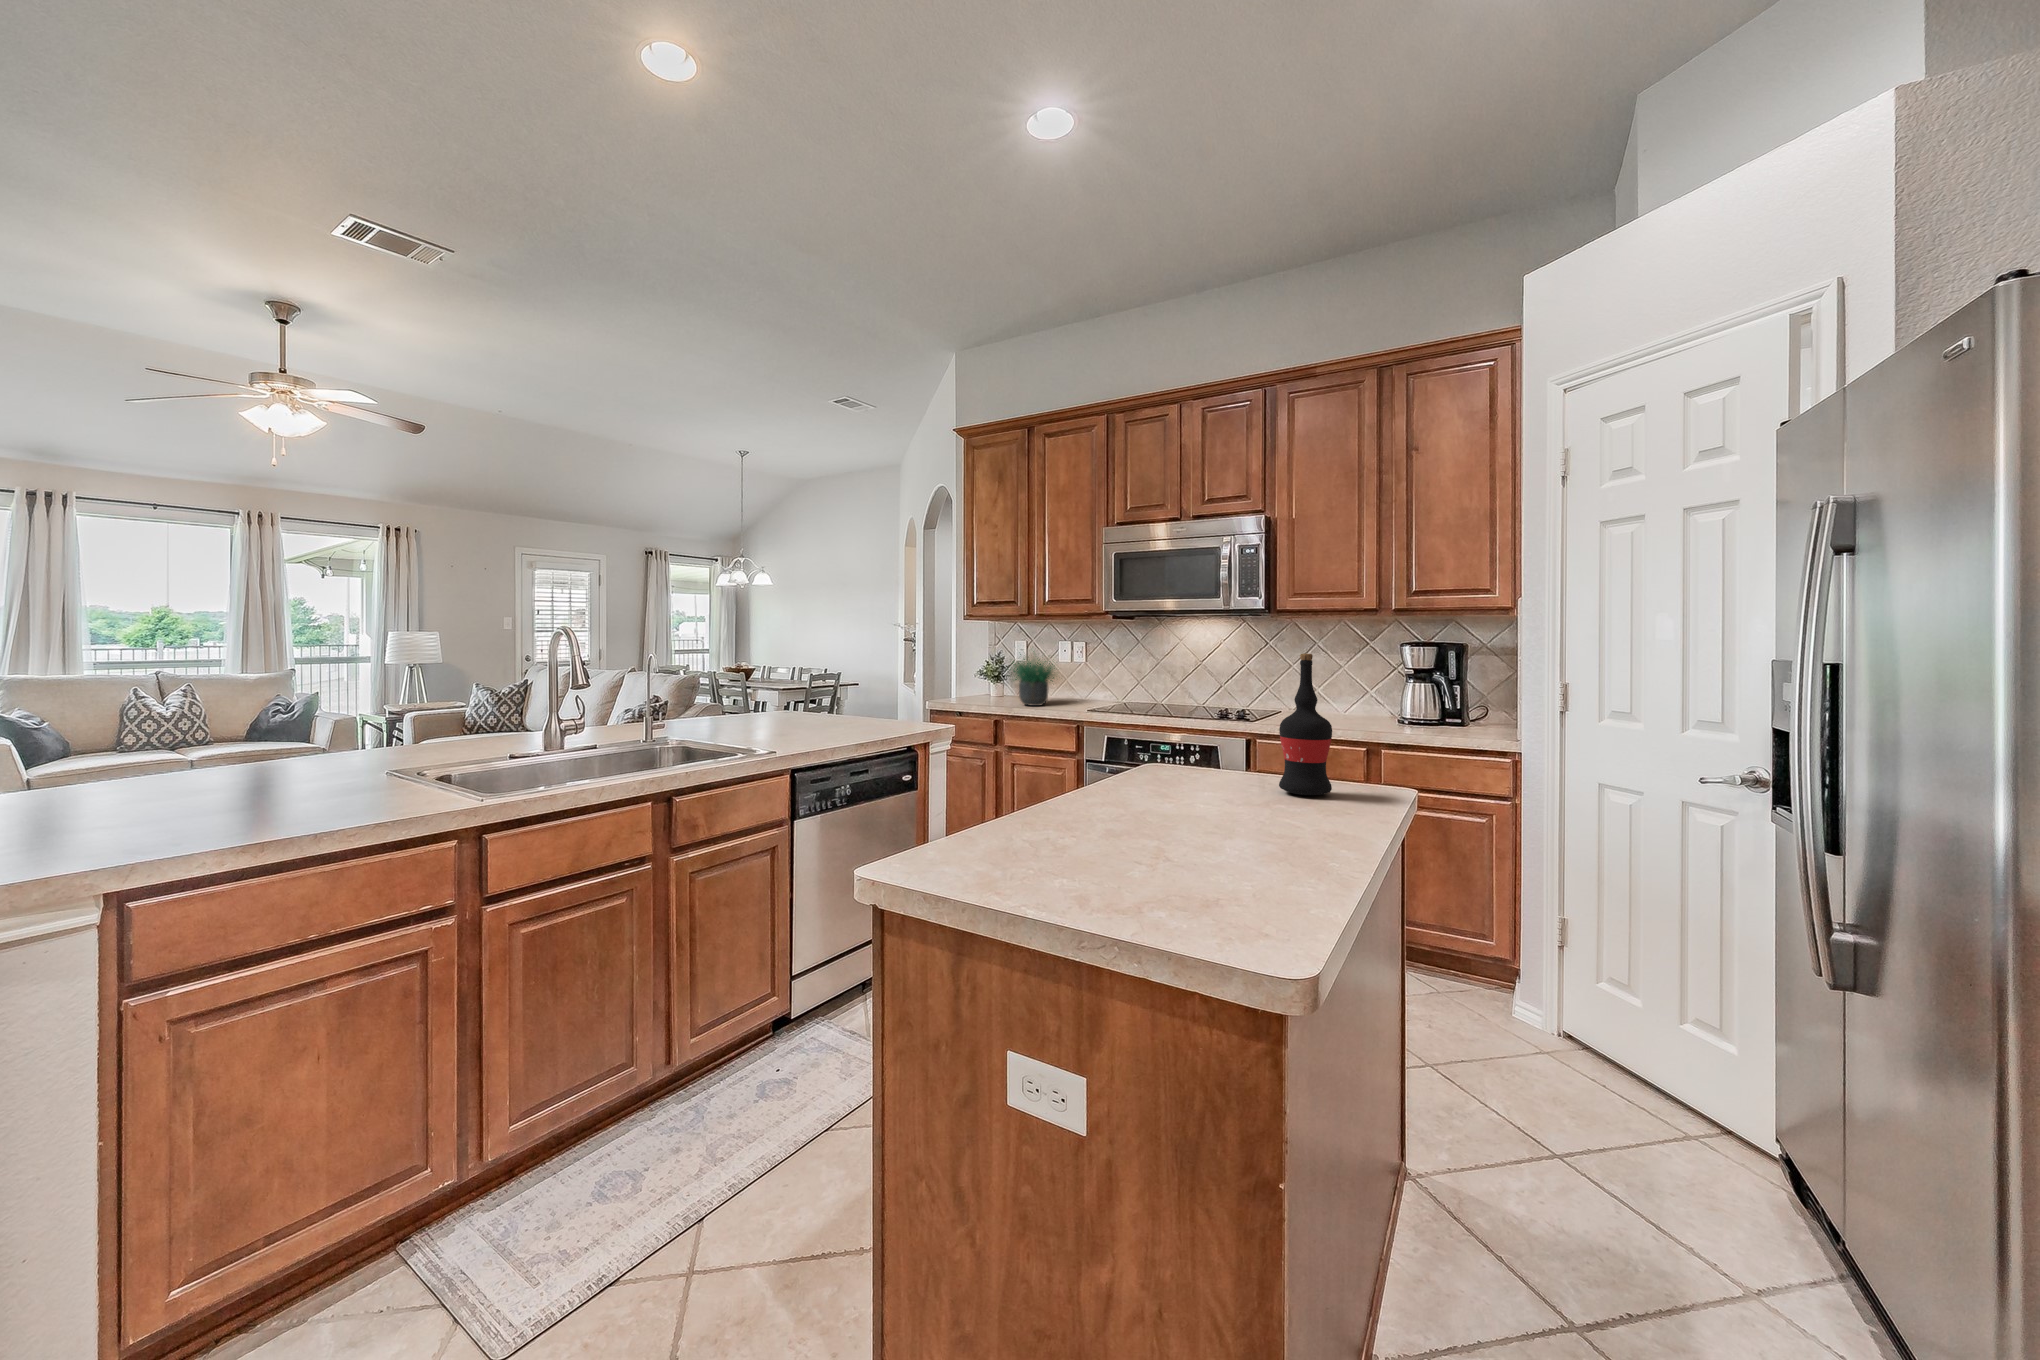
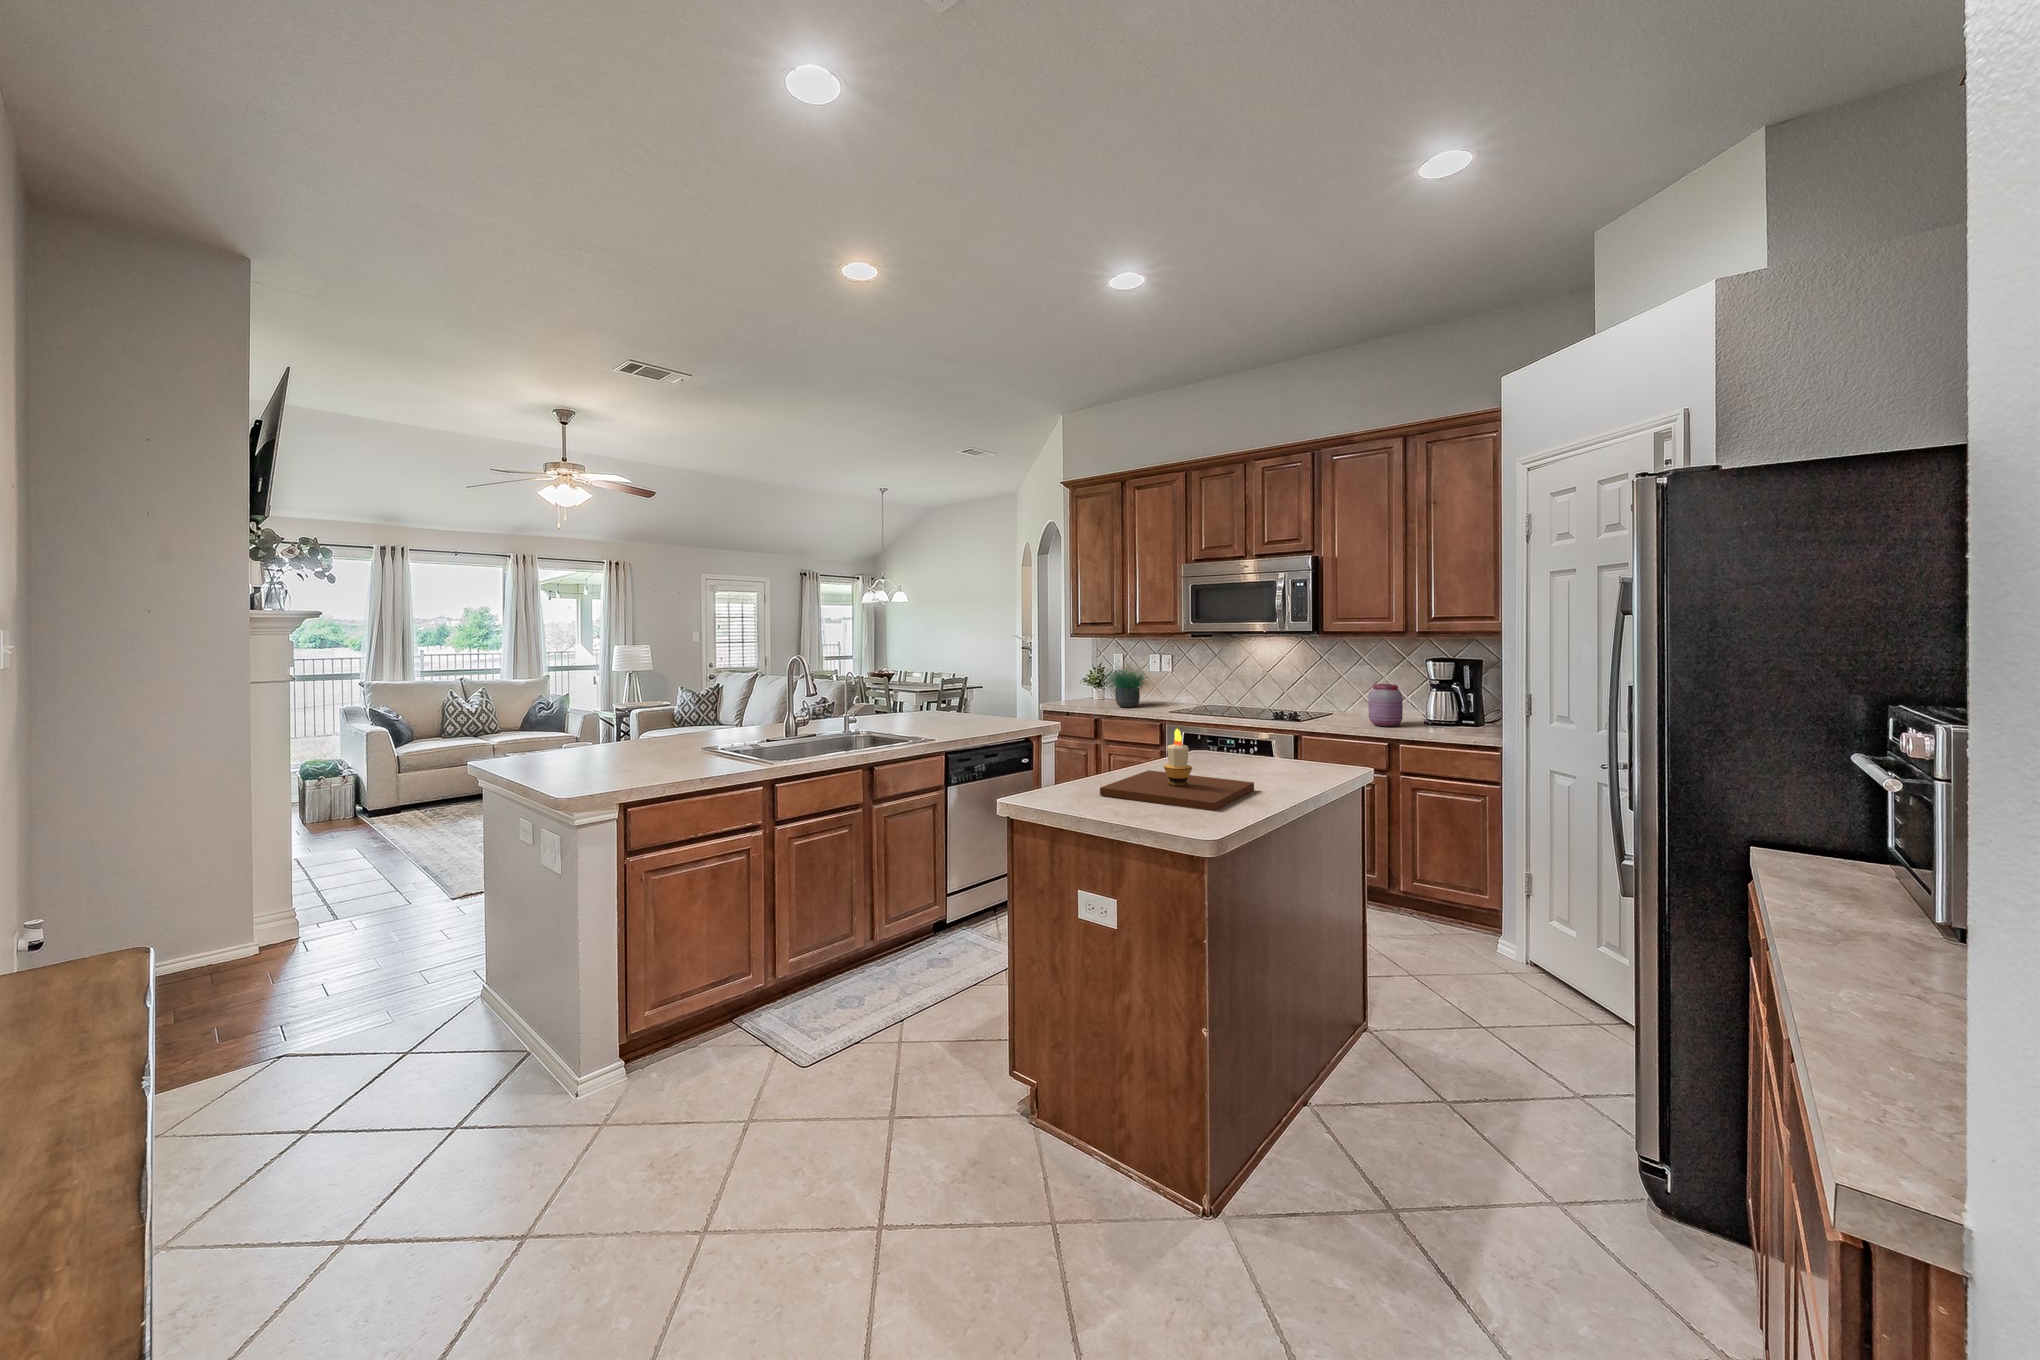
wine bottle: present [1279,654,1332,795] -> none [1271,677,1306,770]
jar: none [1335,674,1377,727] -> present [1368,684,1403,726]
candle: none [1038,734,1289,890] -> present [1100,729,1254,811]

